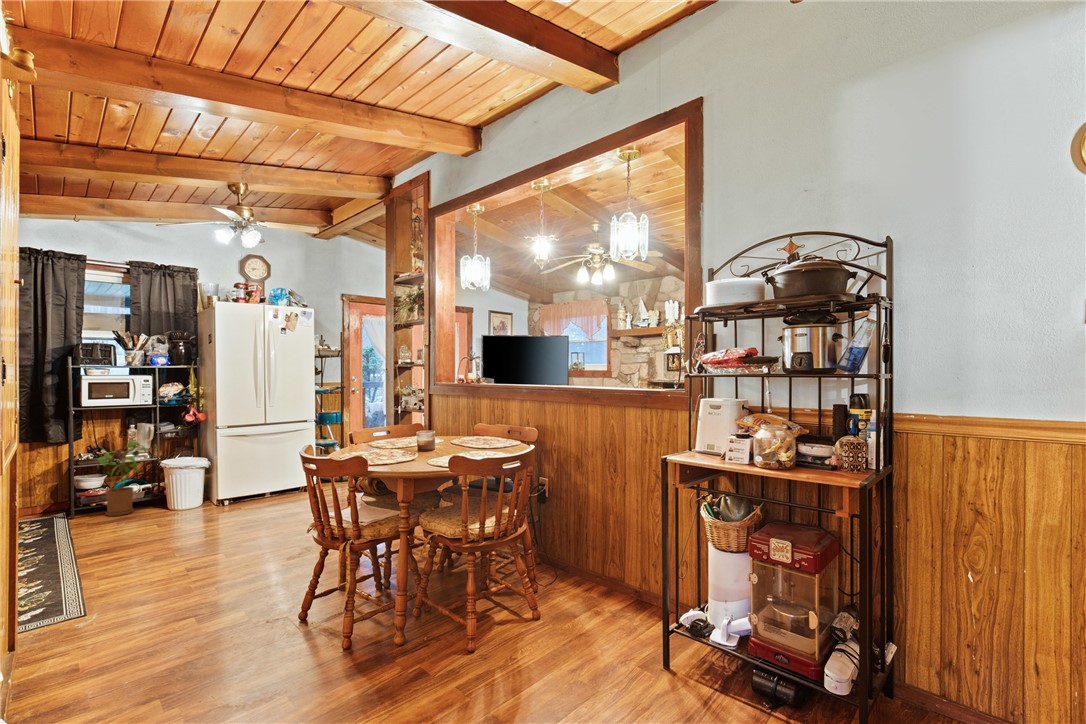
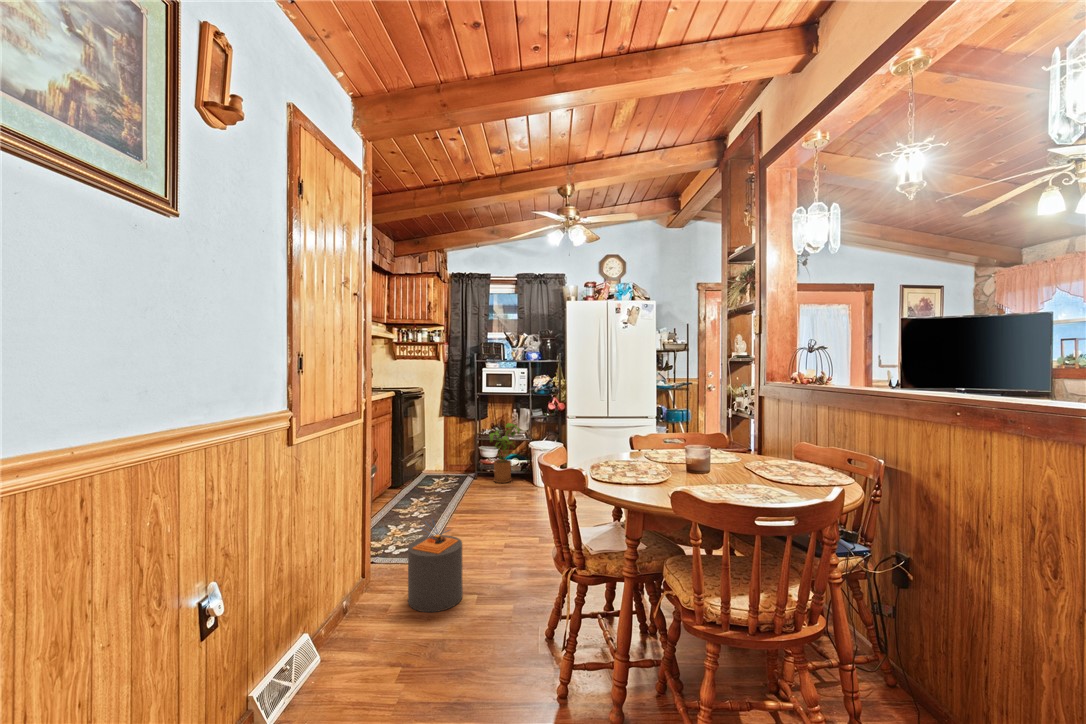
trash can: none [129,525,195,618] -> present [408,521,463,612]

